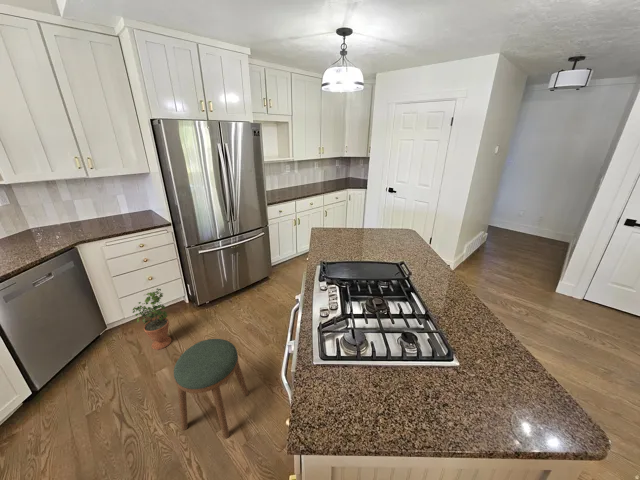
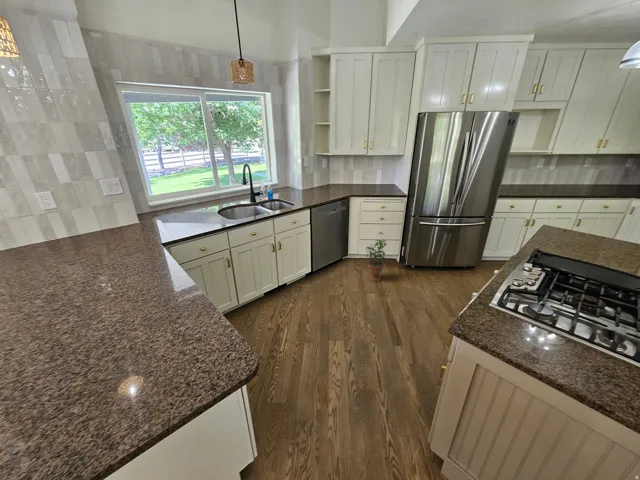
stool: present [174,339,249,438] -> none [374,280,427,353]

